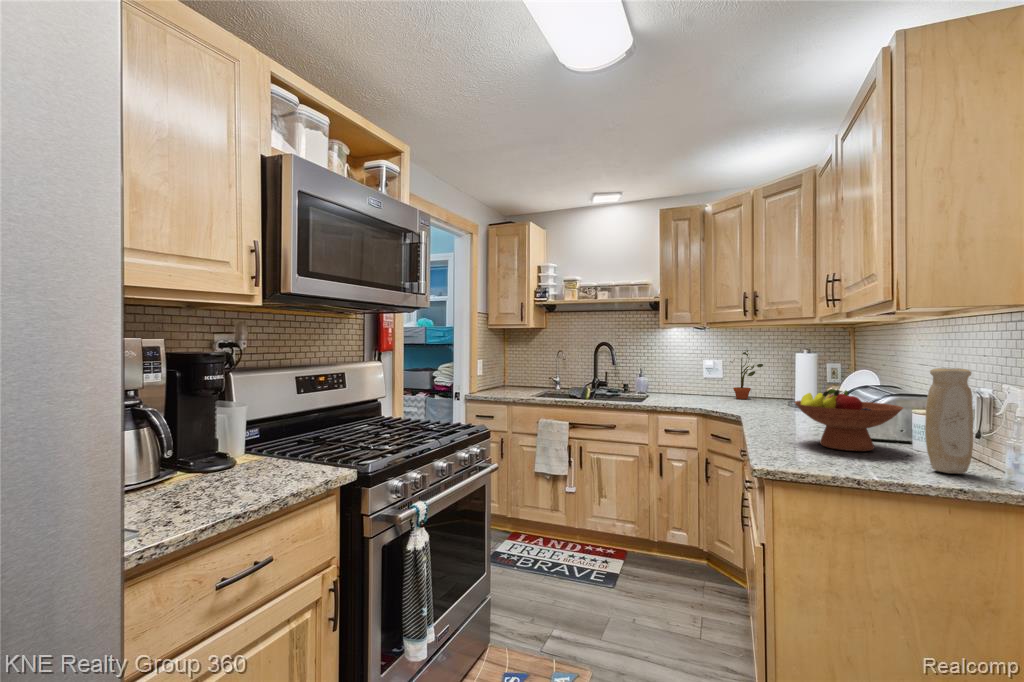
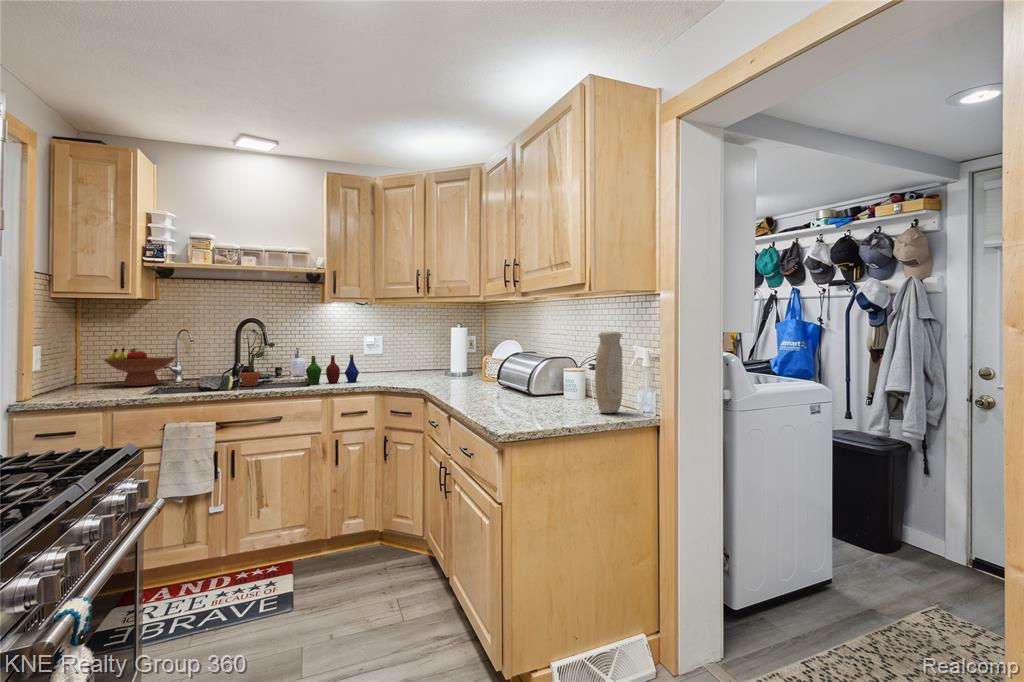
potted plant: present [733,350,763,399] -> present [234,324,275,386]
bottle: none [642,375,690,401] -> present [306,355,359,385]
fruit bowl: present [794,389,903,451] -> present [104,348,175,386]

